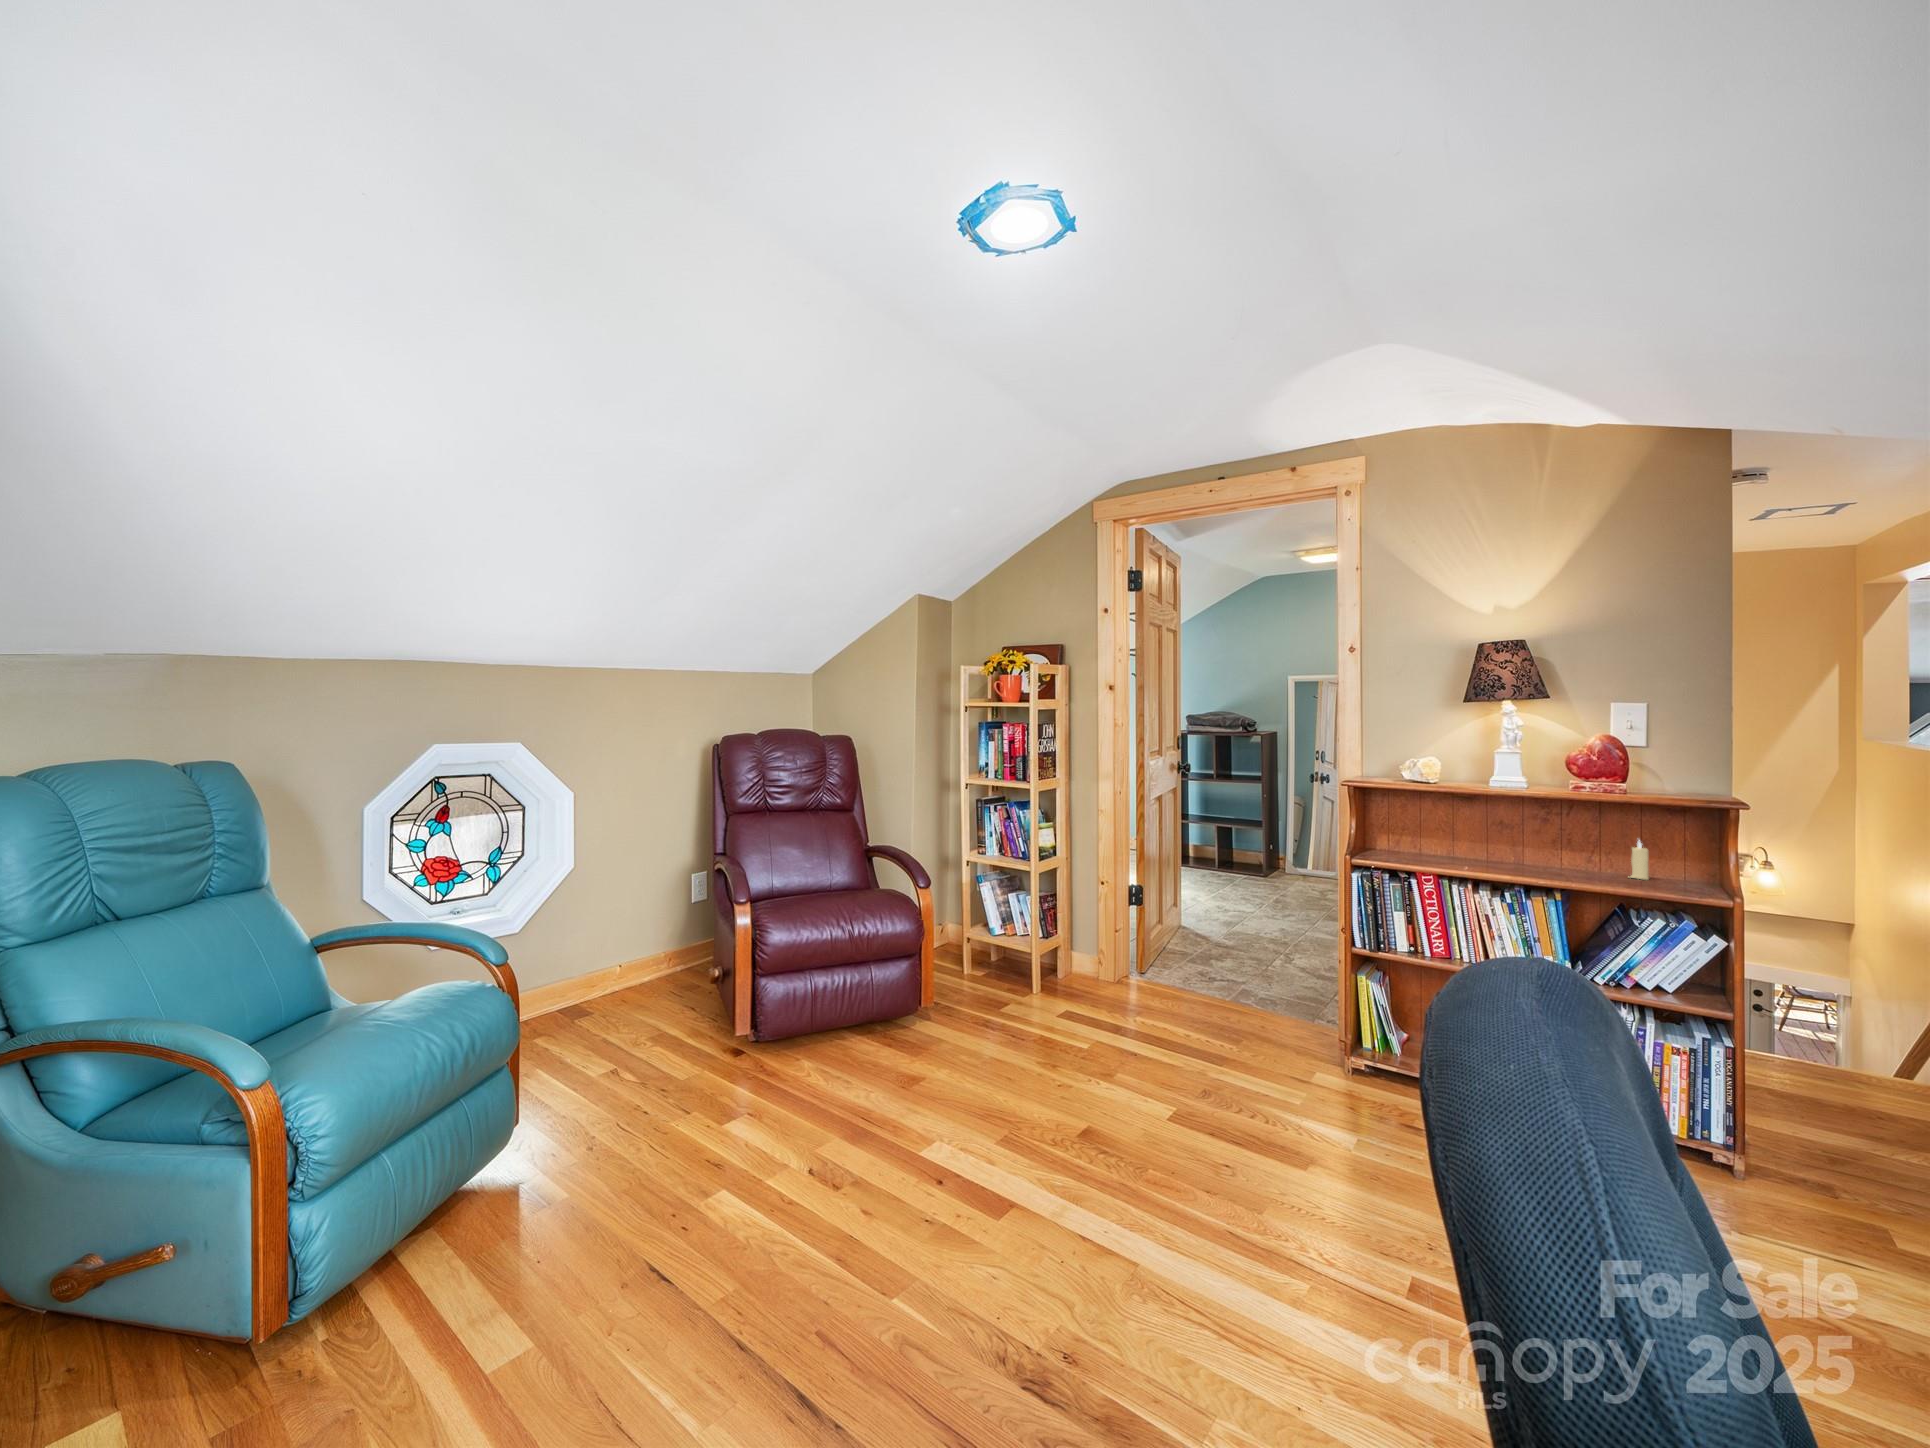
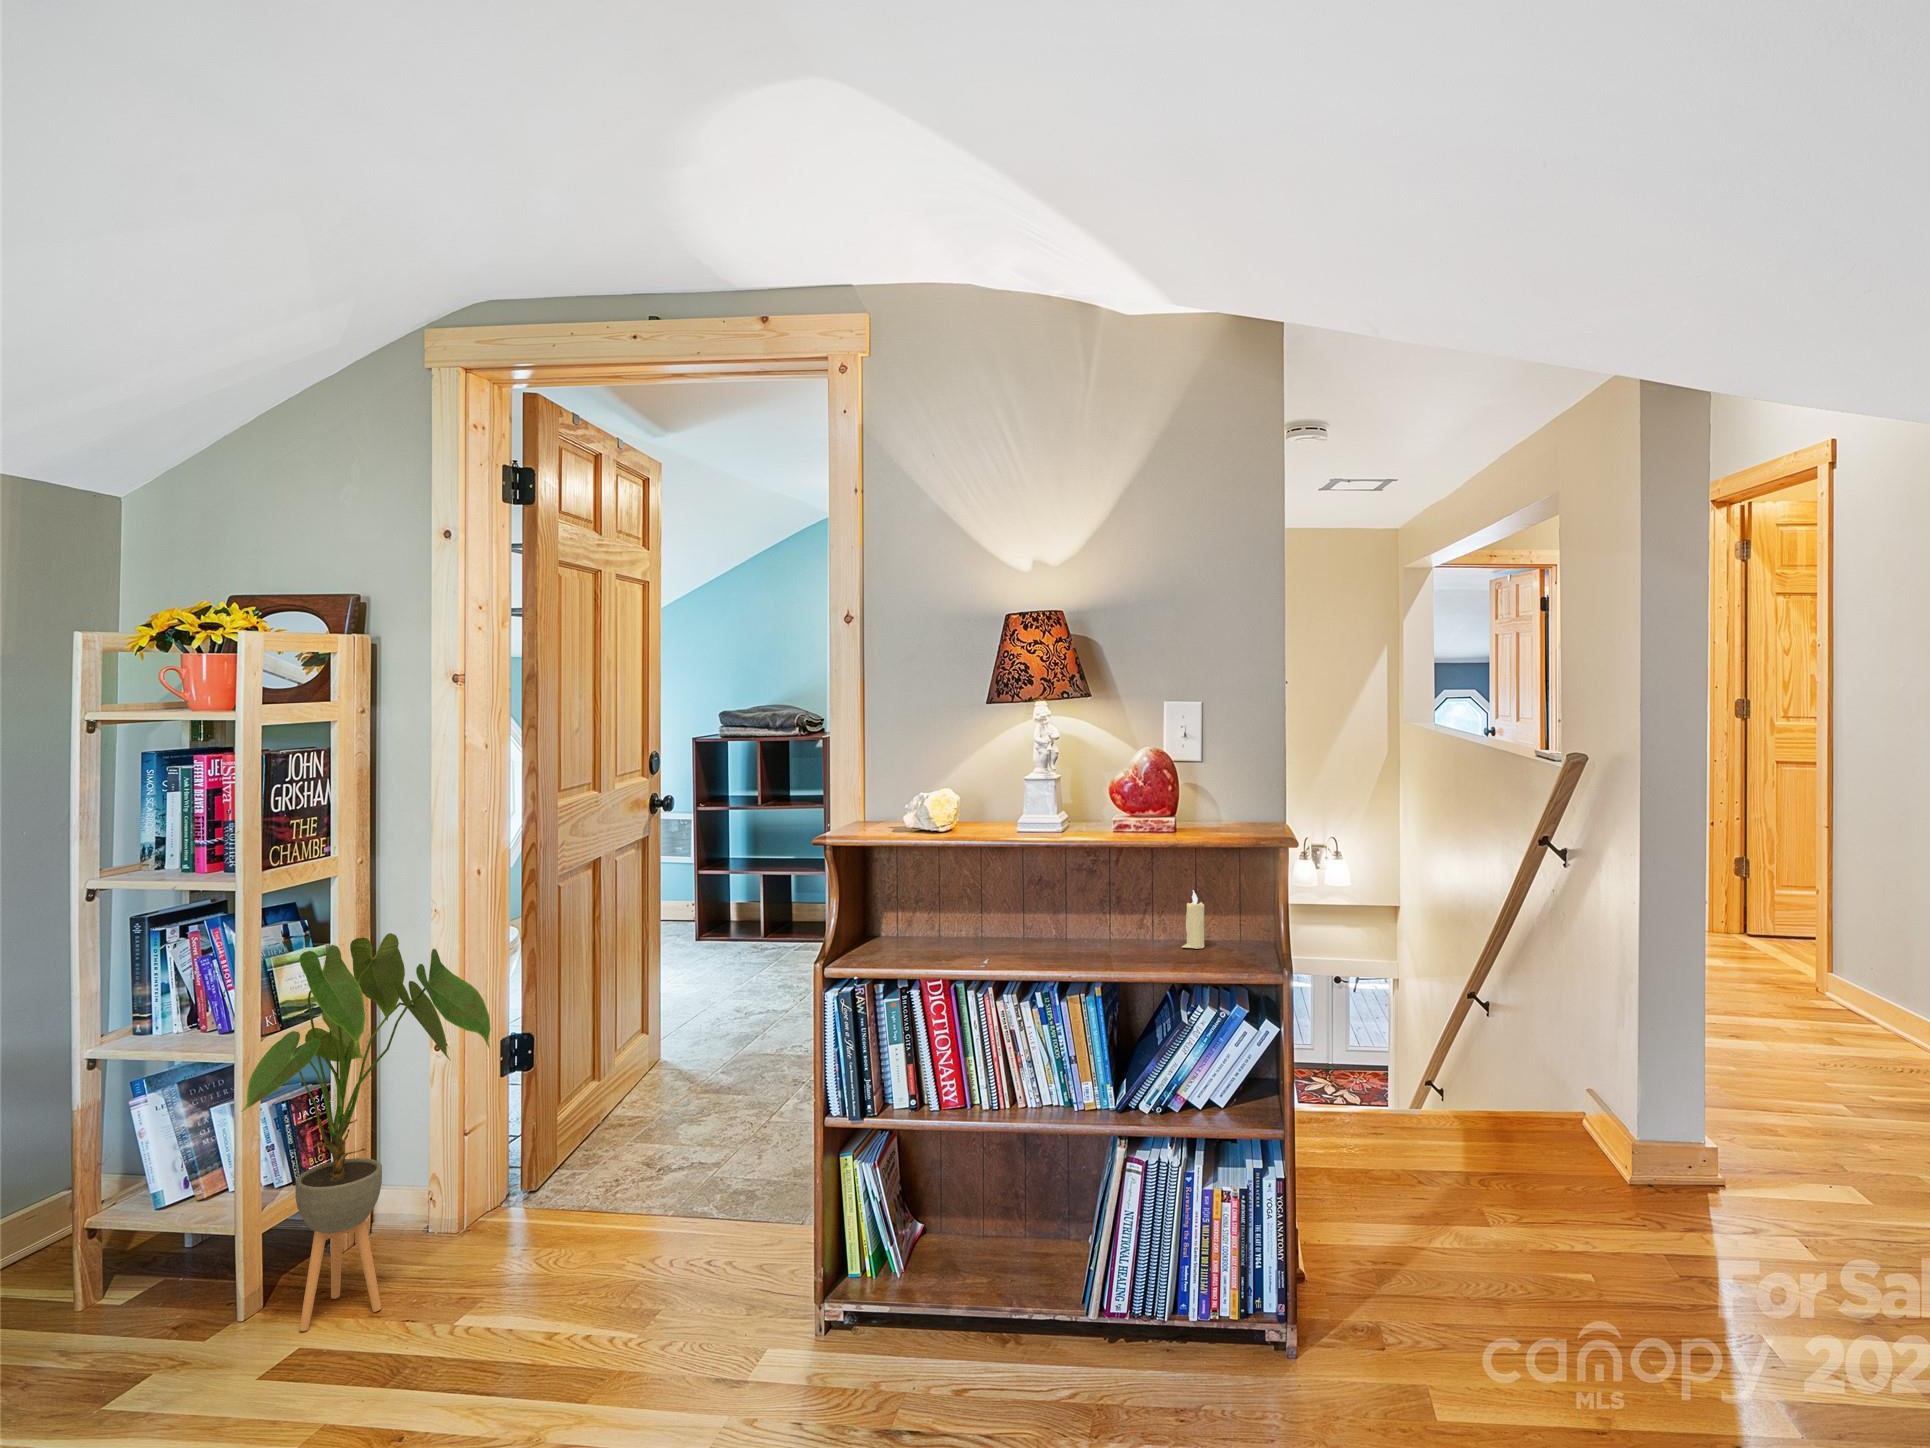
house plant: none [1027,816,1145,1009] -> present [241,933,491,1331]

